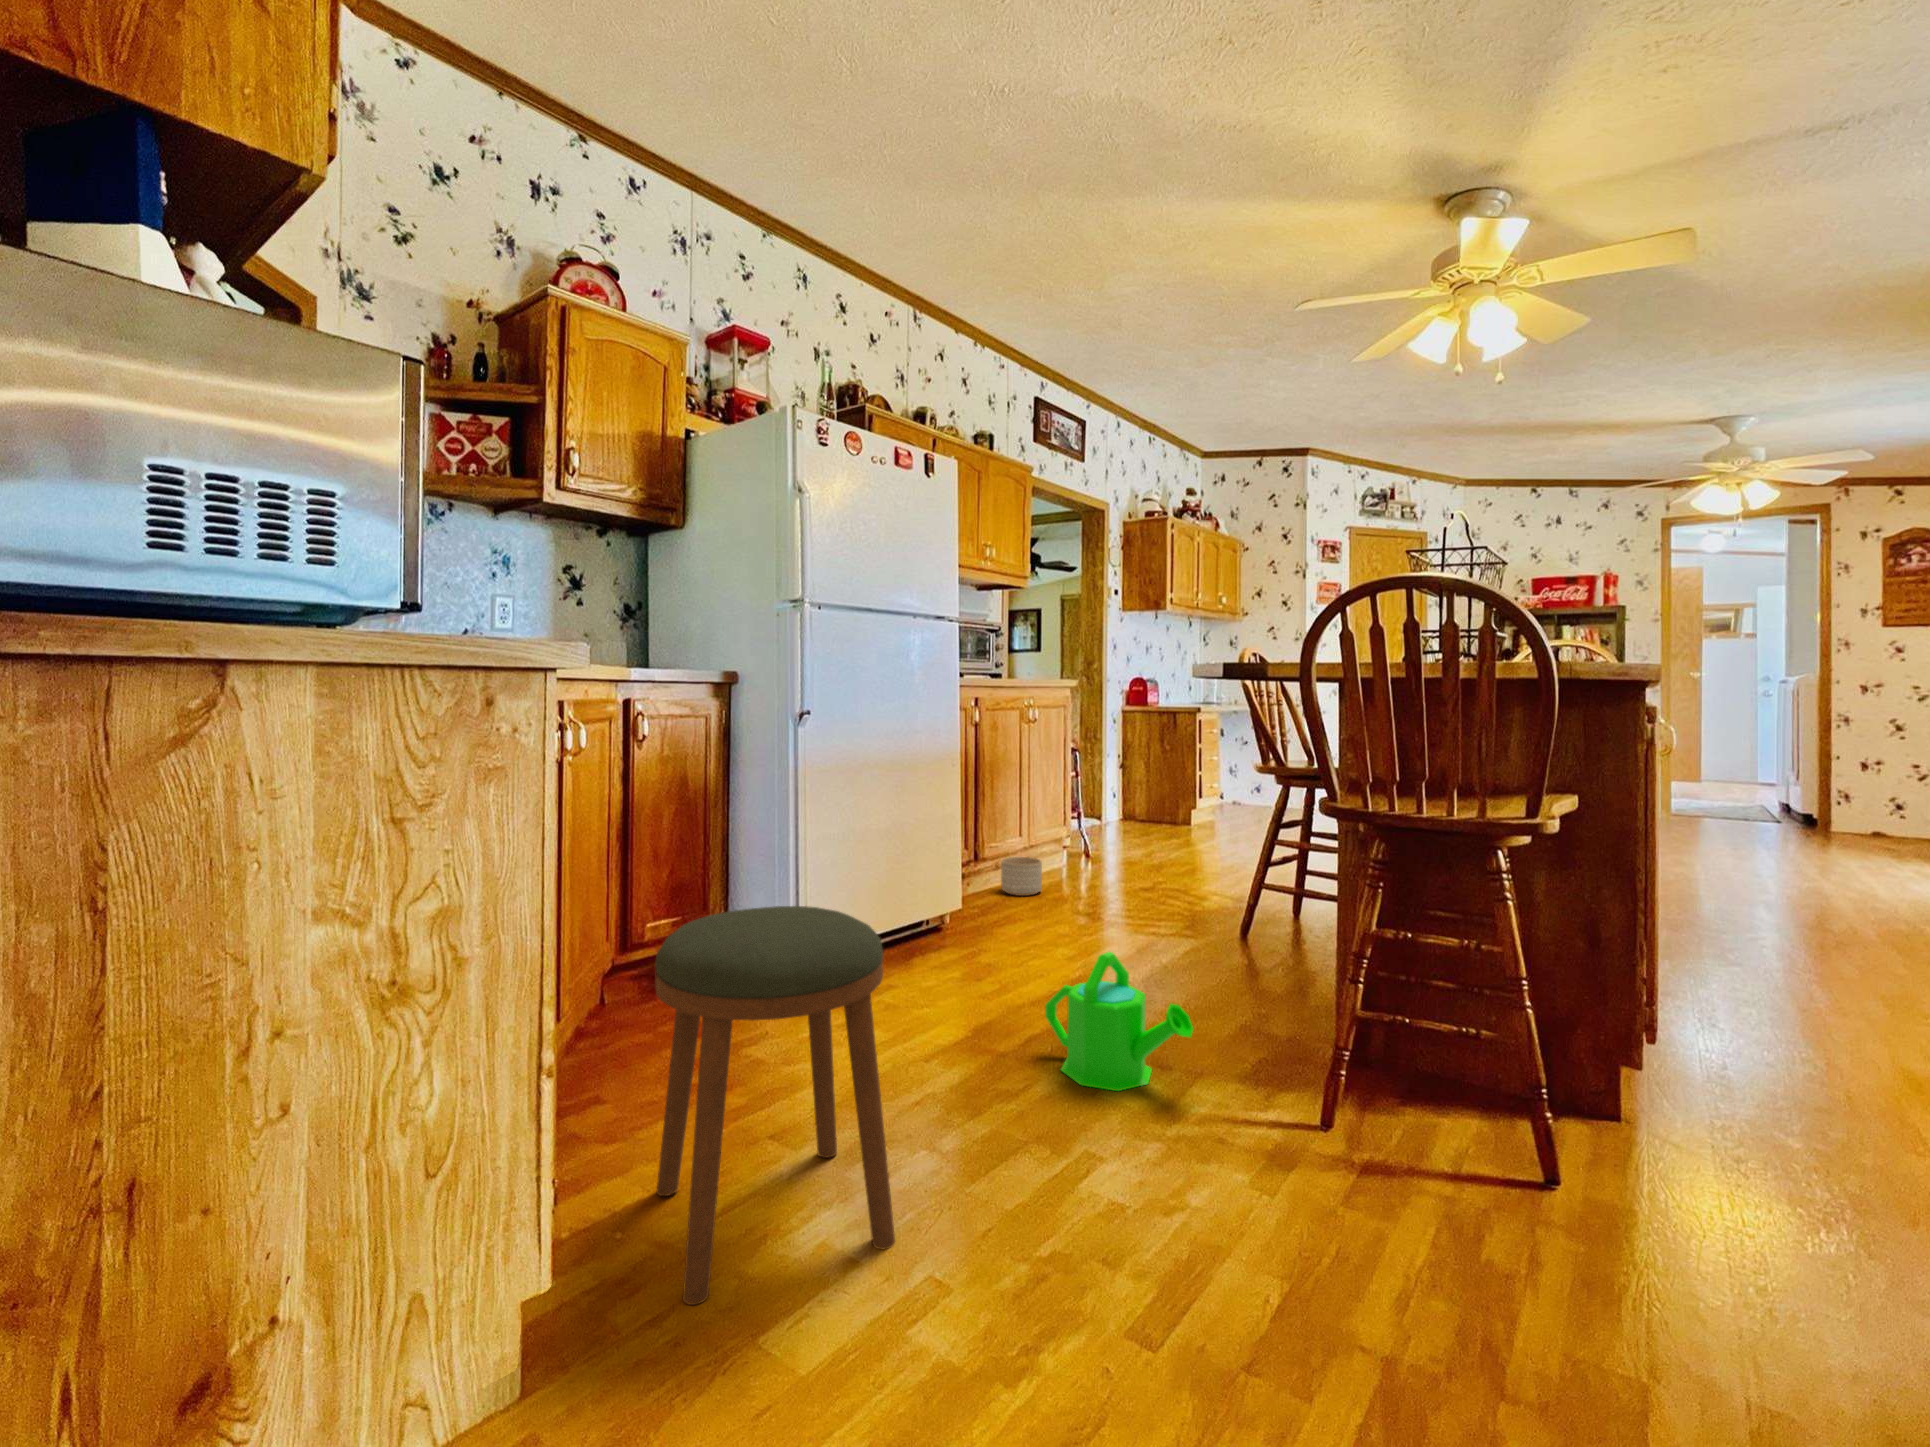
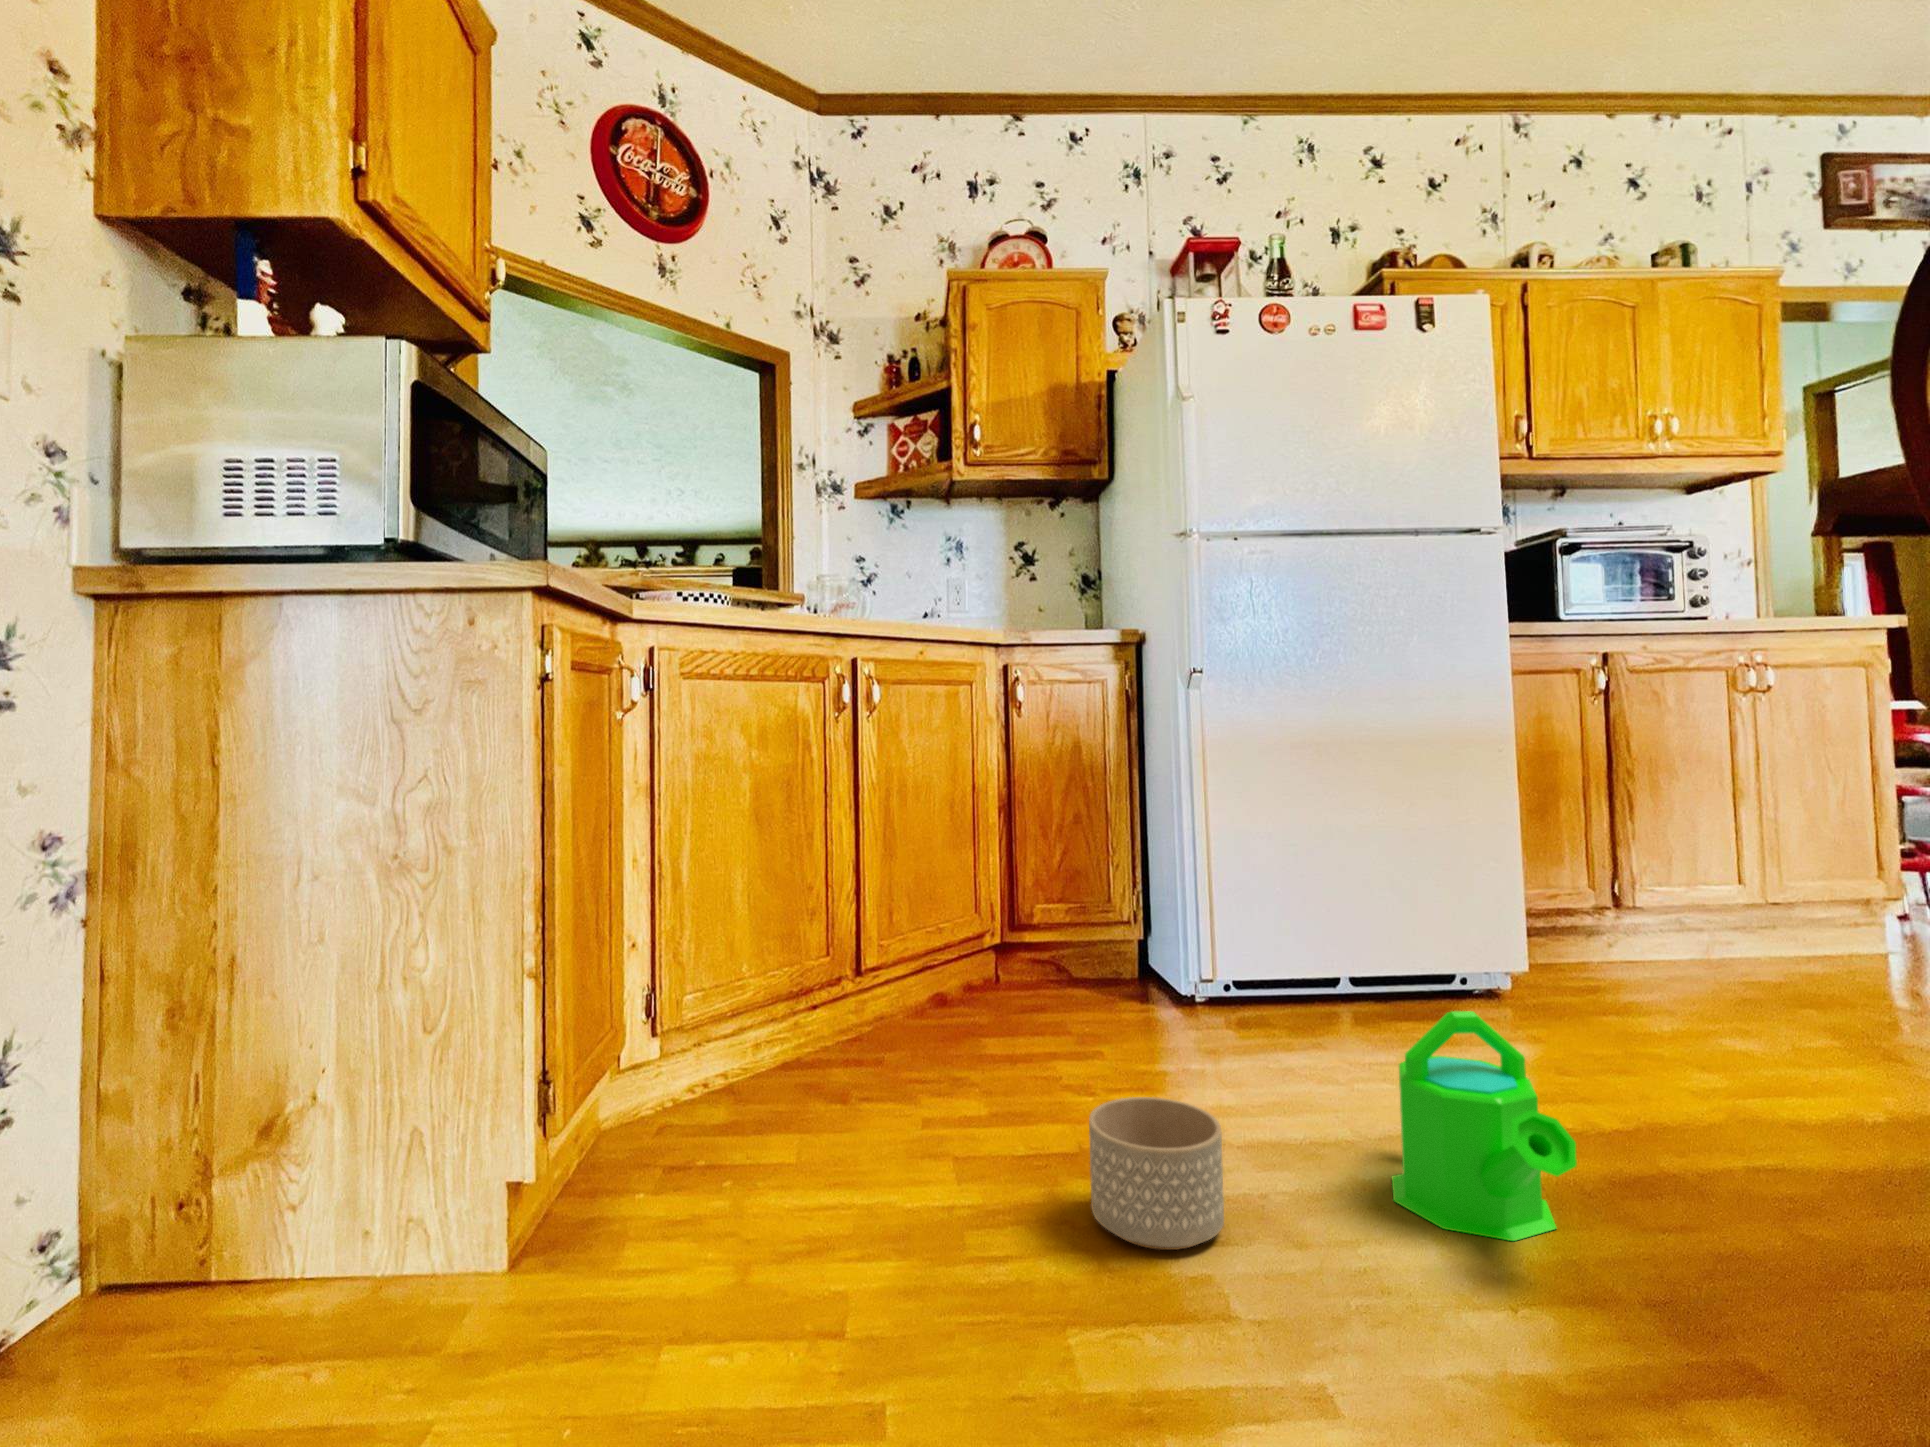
planter: present [1001,857,1042,896] -> present [1089,1097,1224,1250]
stool: present [655,906,895,1305] -> none [736,850,1006,1237]

